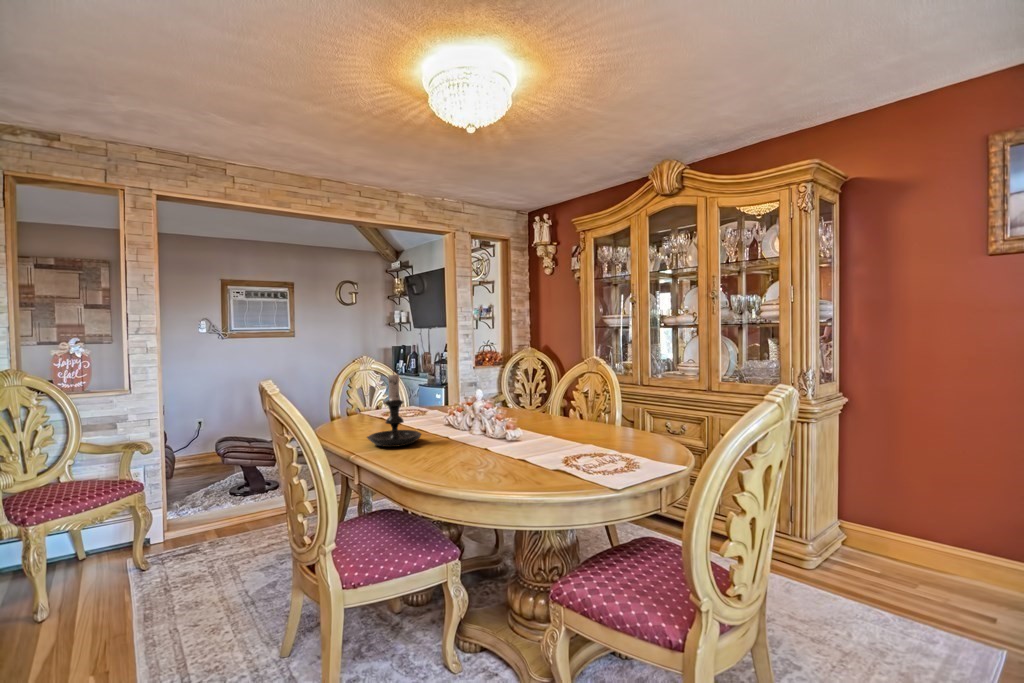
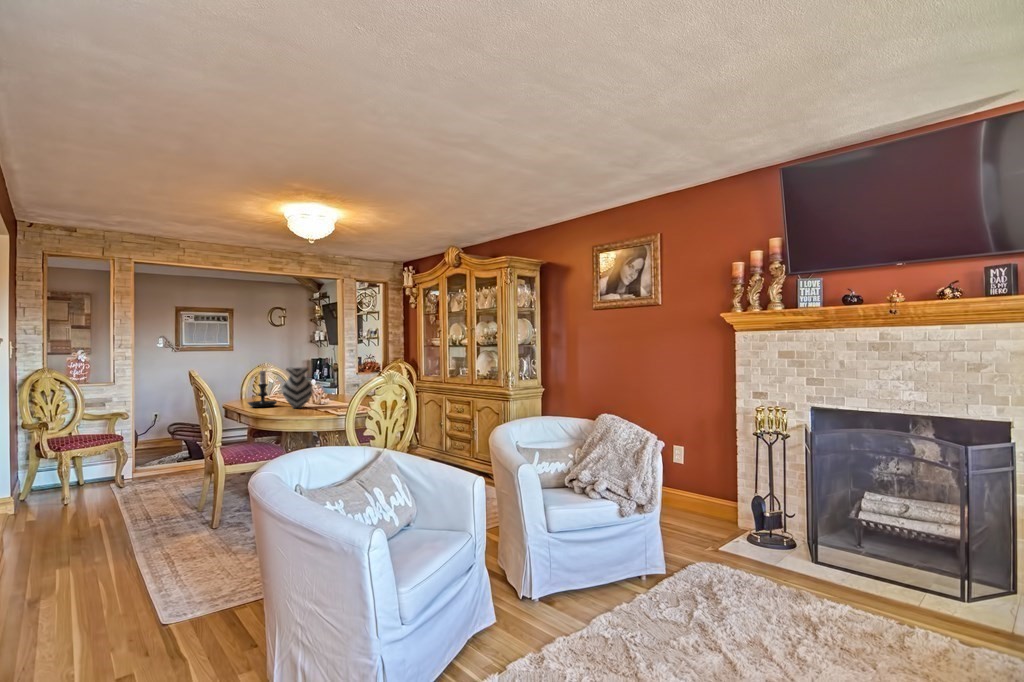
vase: none [442,369,498,452] -> present [282,367,313,408]

